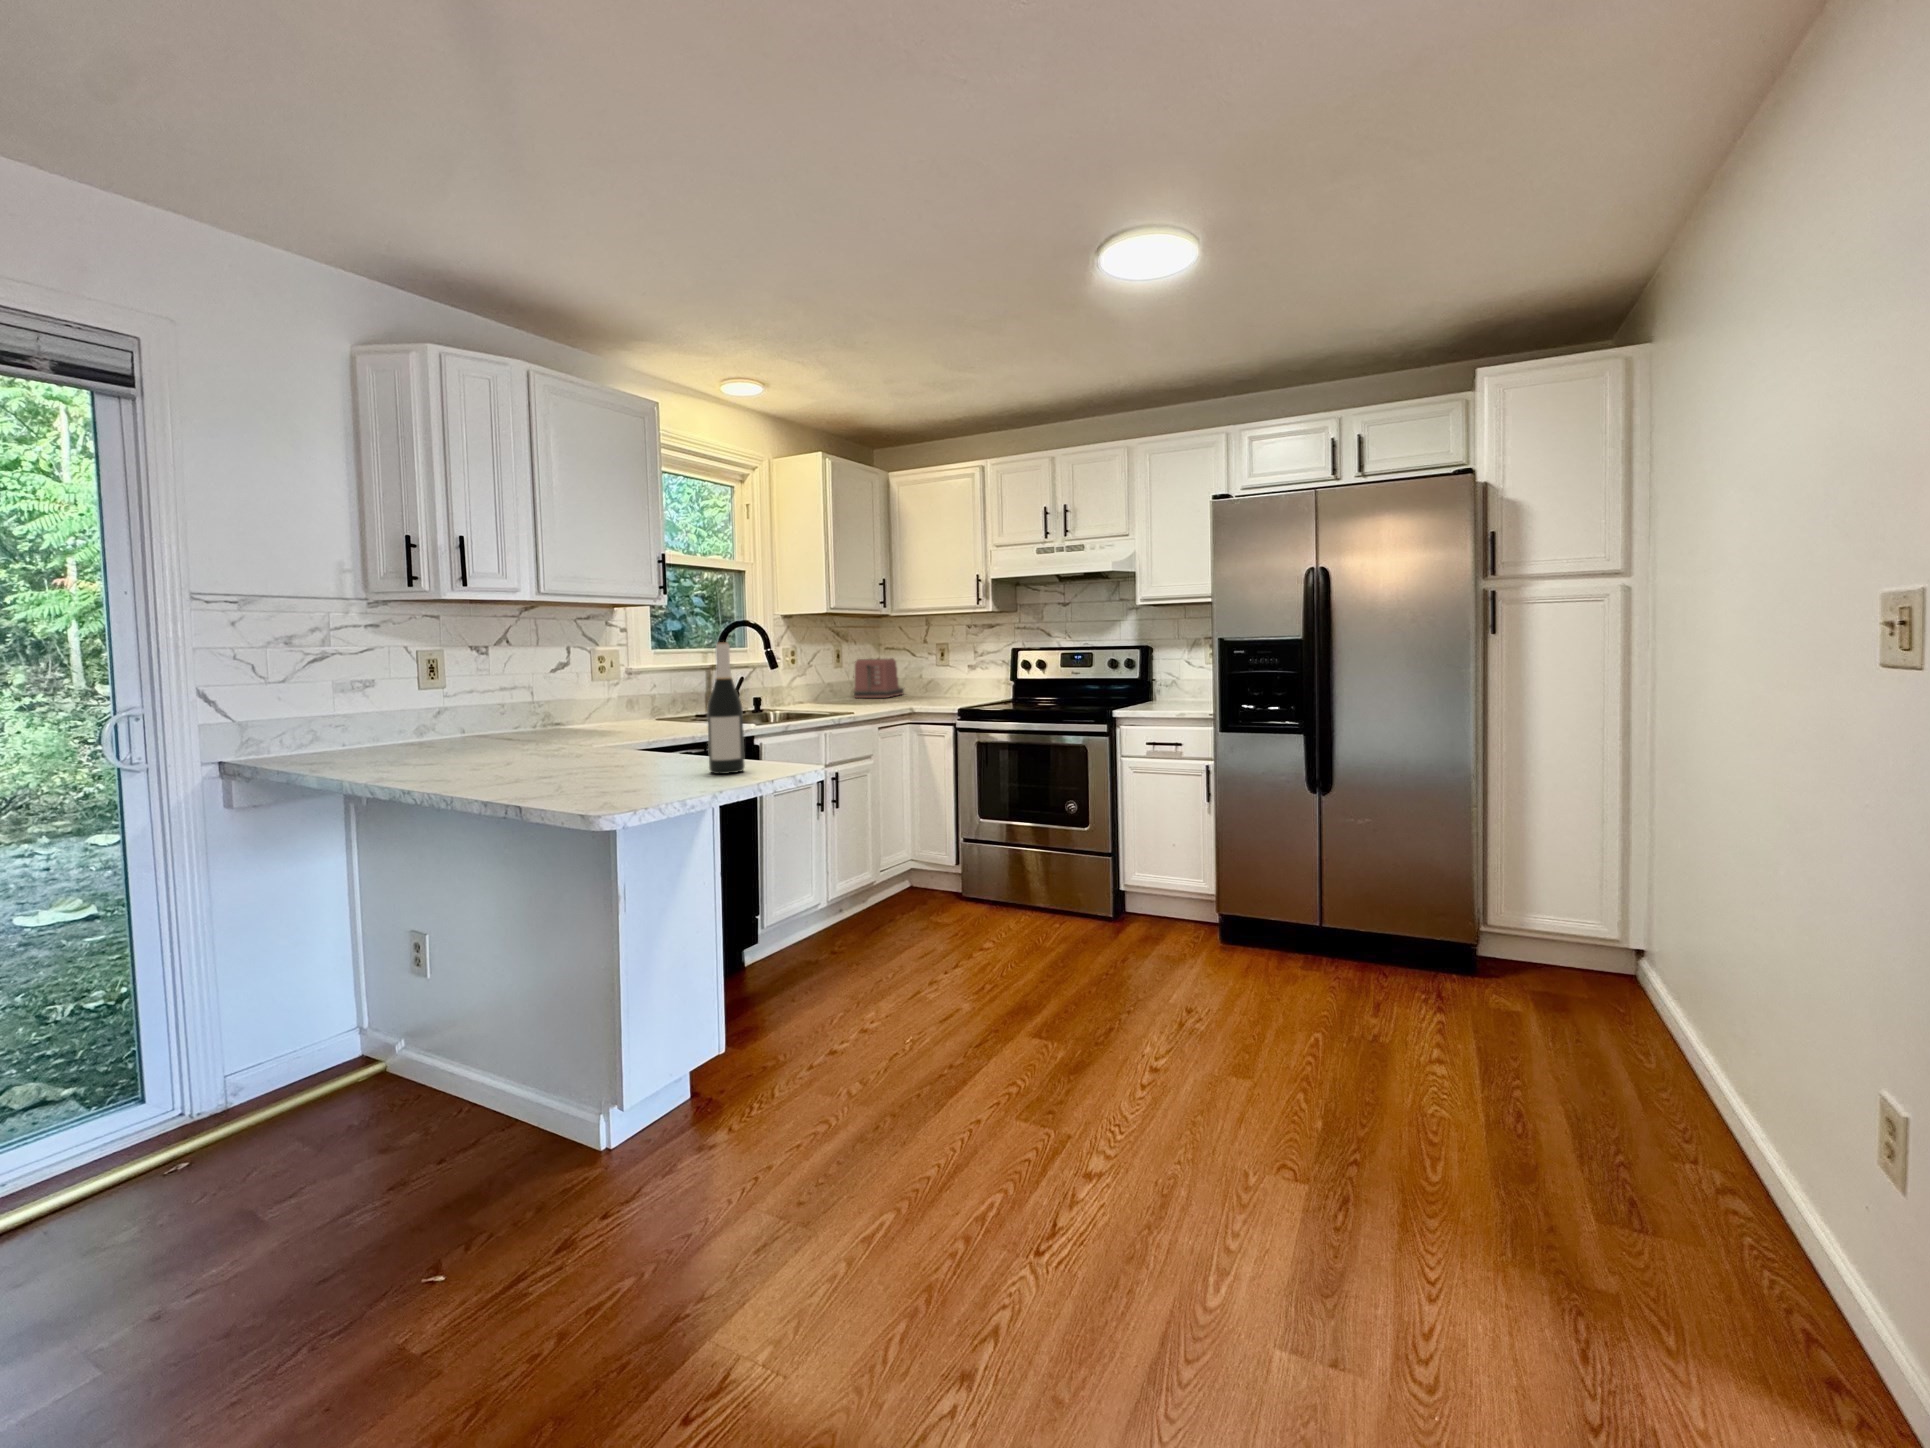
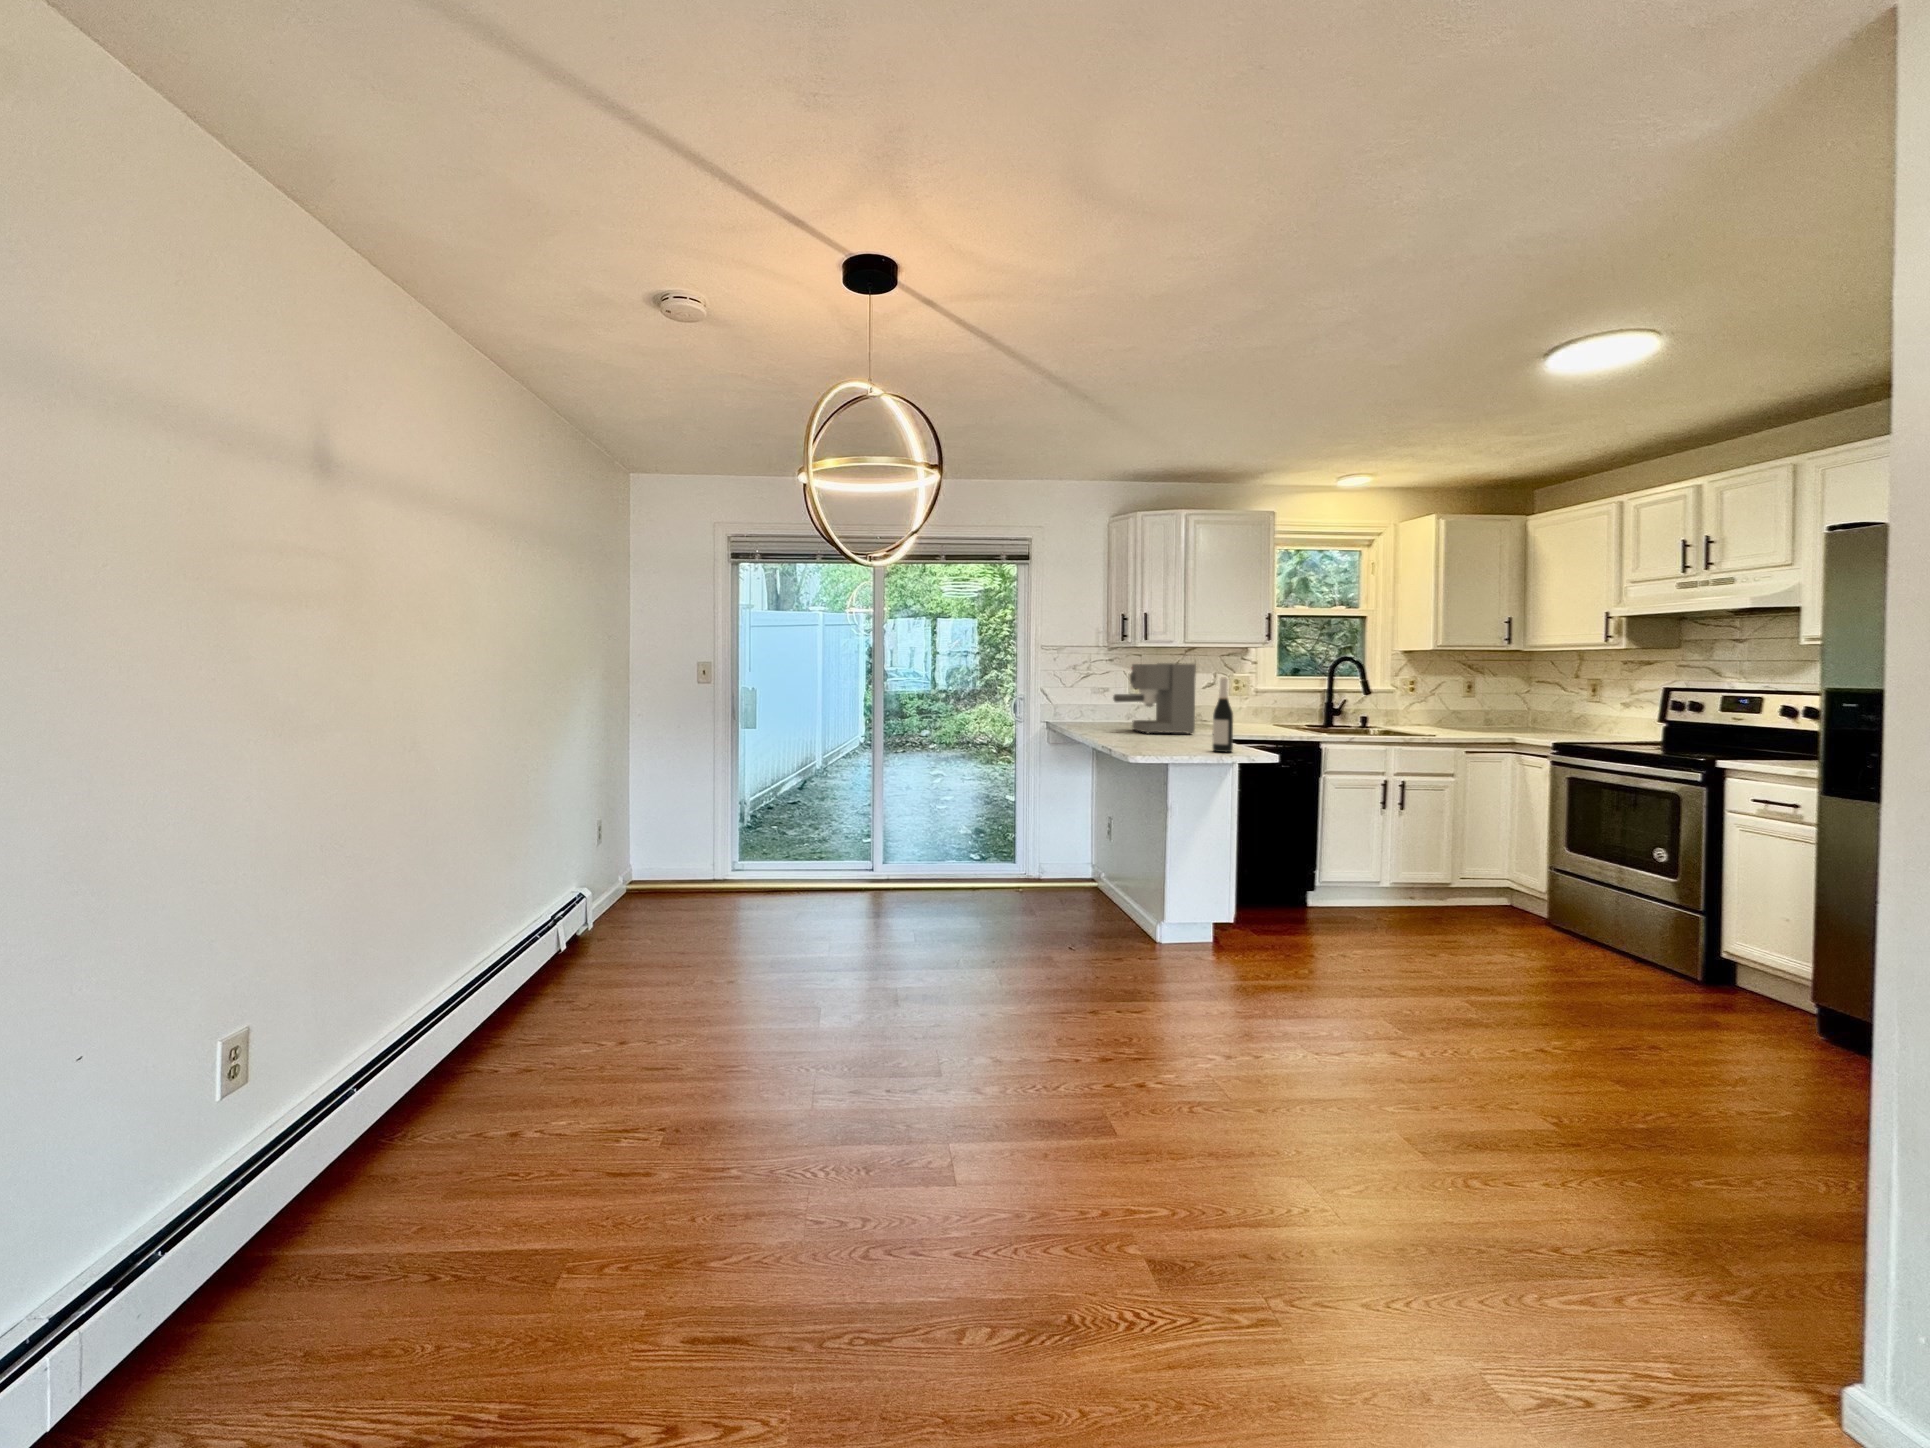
coffee maker: none [428,626,596,758] -> present [1113,663,1196,734]
toaster: present [853,658,904,698] -> none [1487,690,1559,728]

